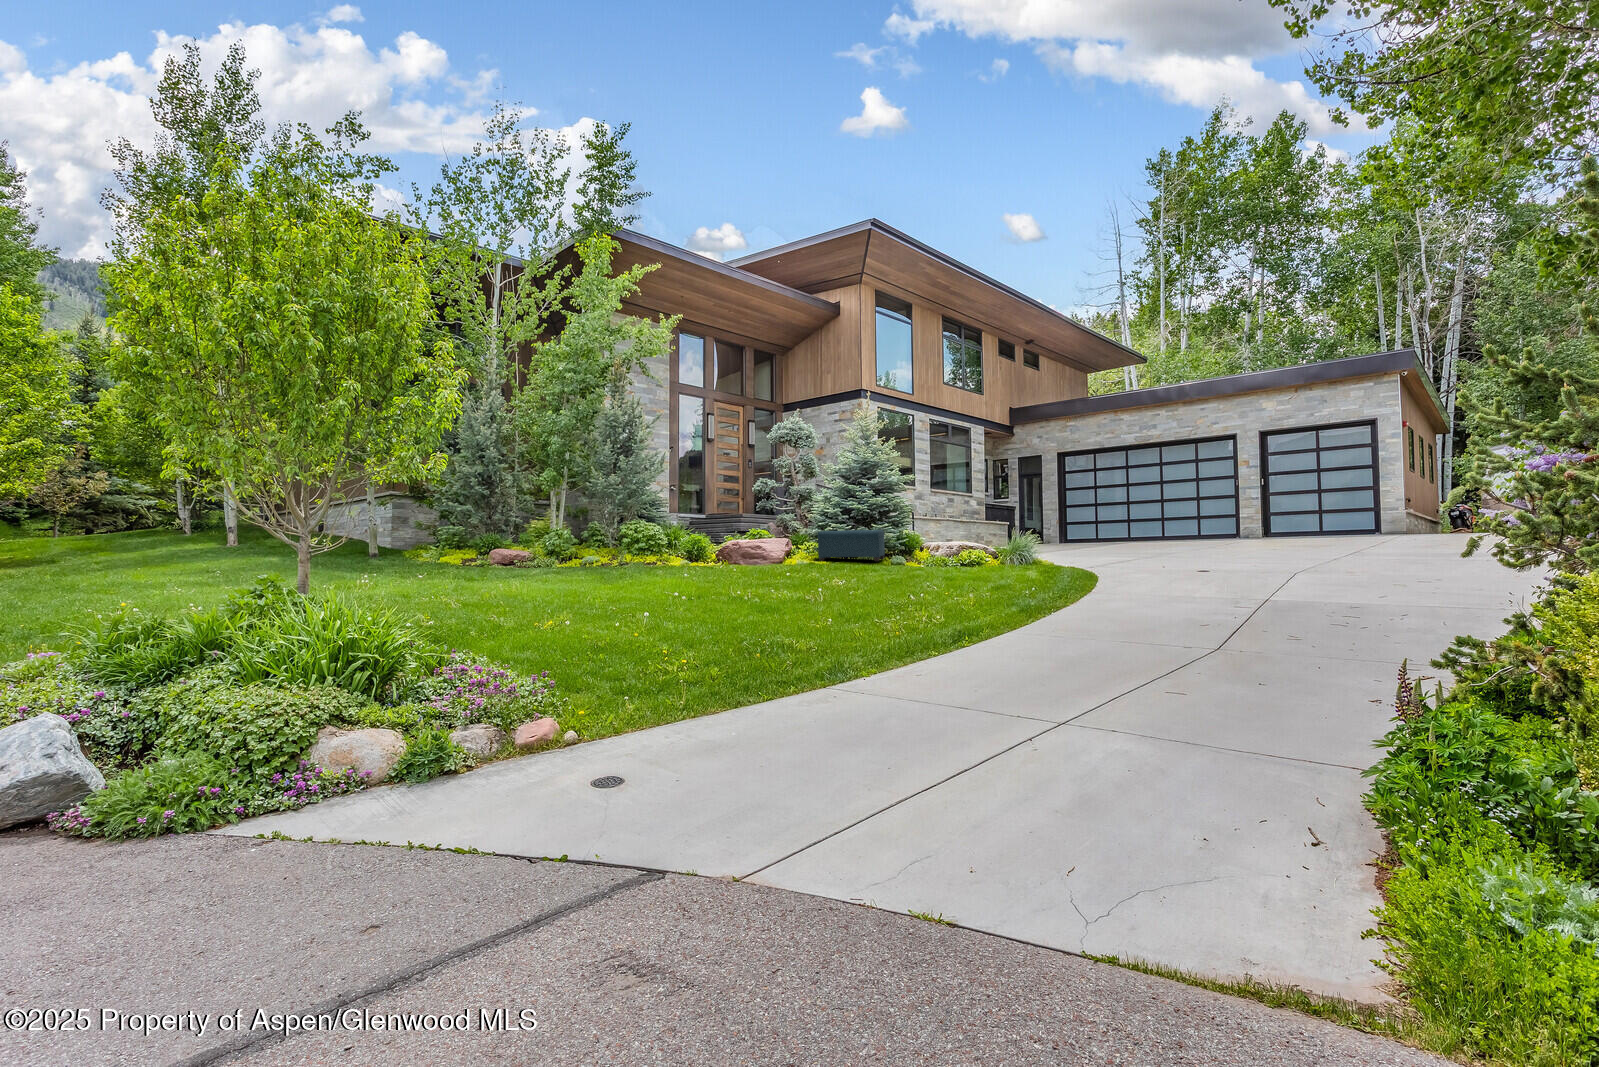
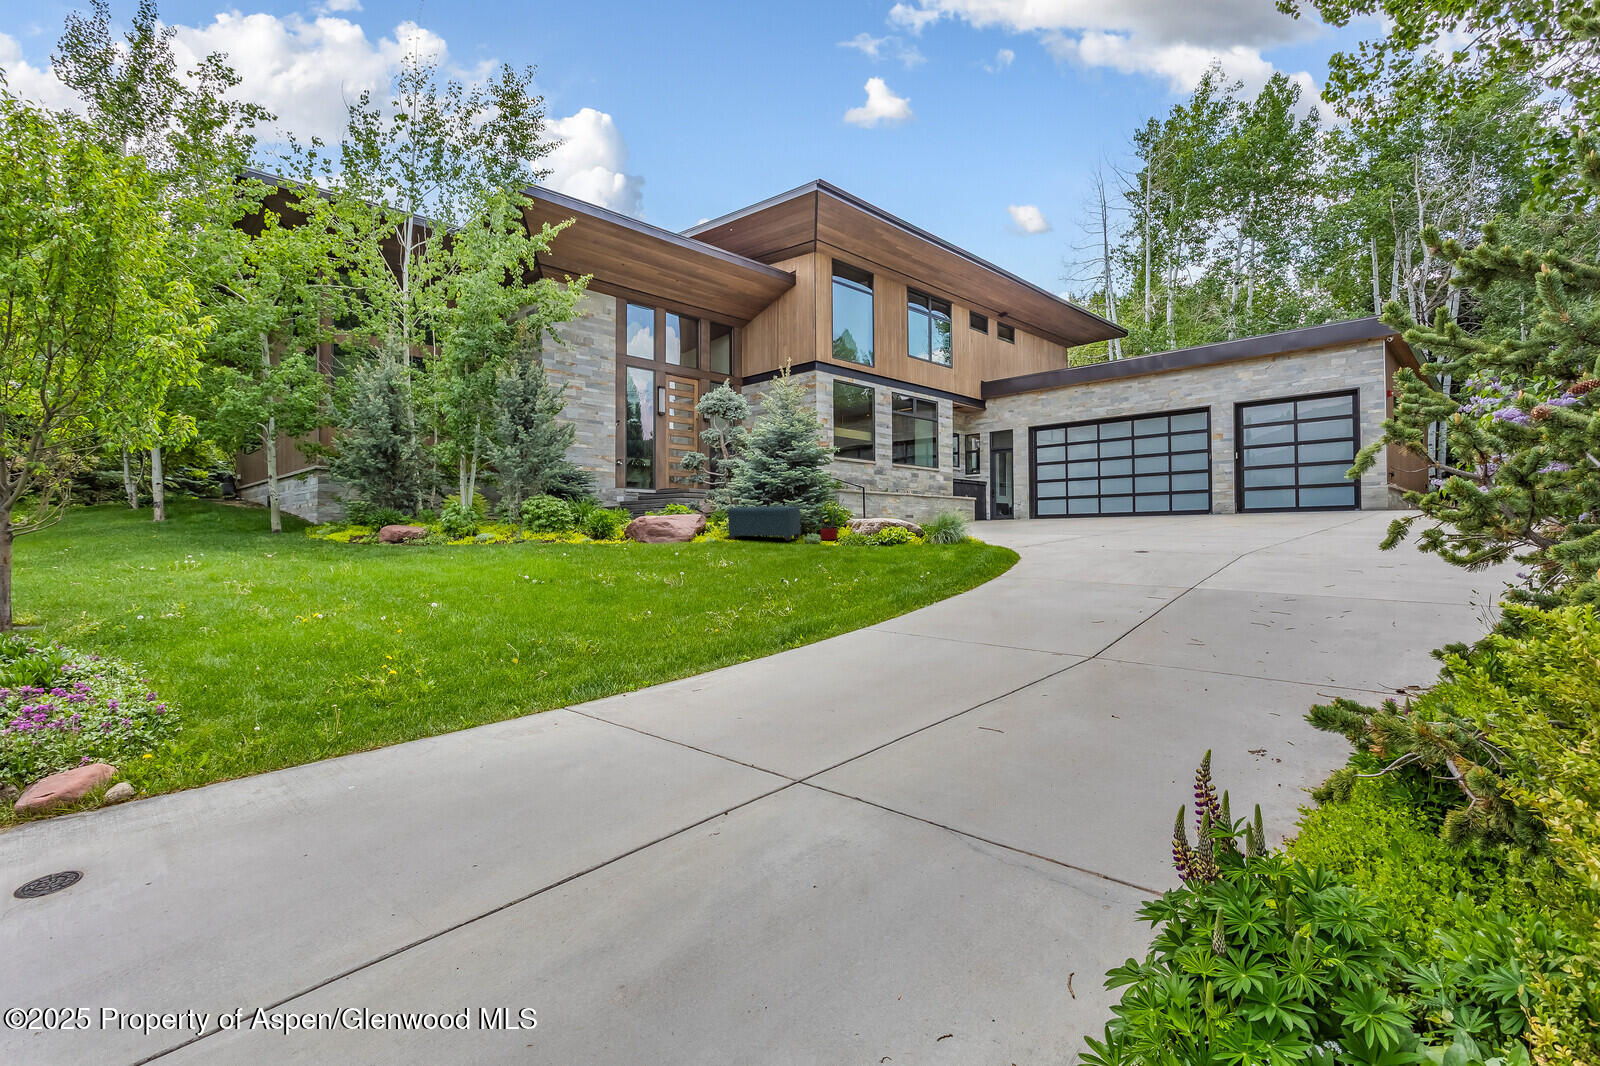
decorative plant: none [888,522,931,560] -> present [809,499,851,540]

